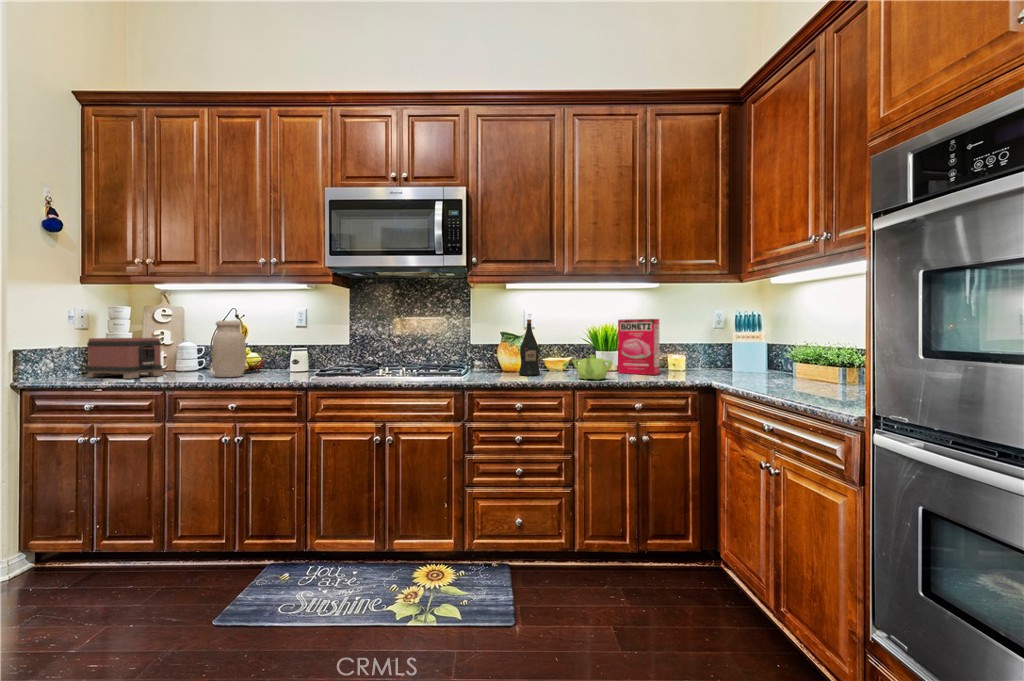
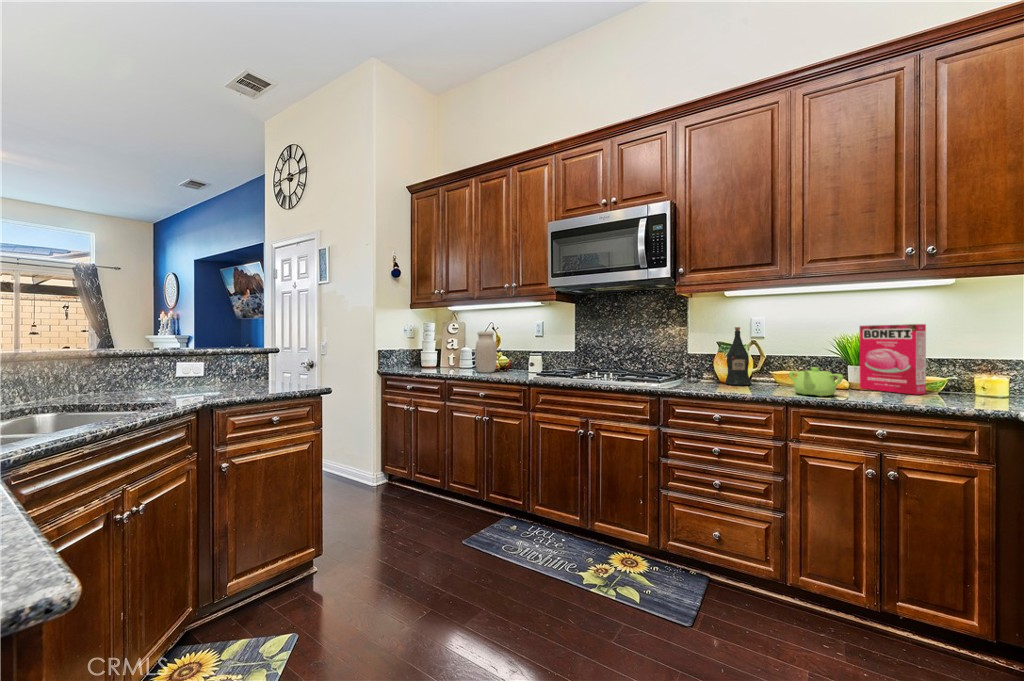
toaster: present [86,338,164,379] -> none [412,343,452,371]

